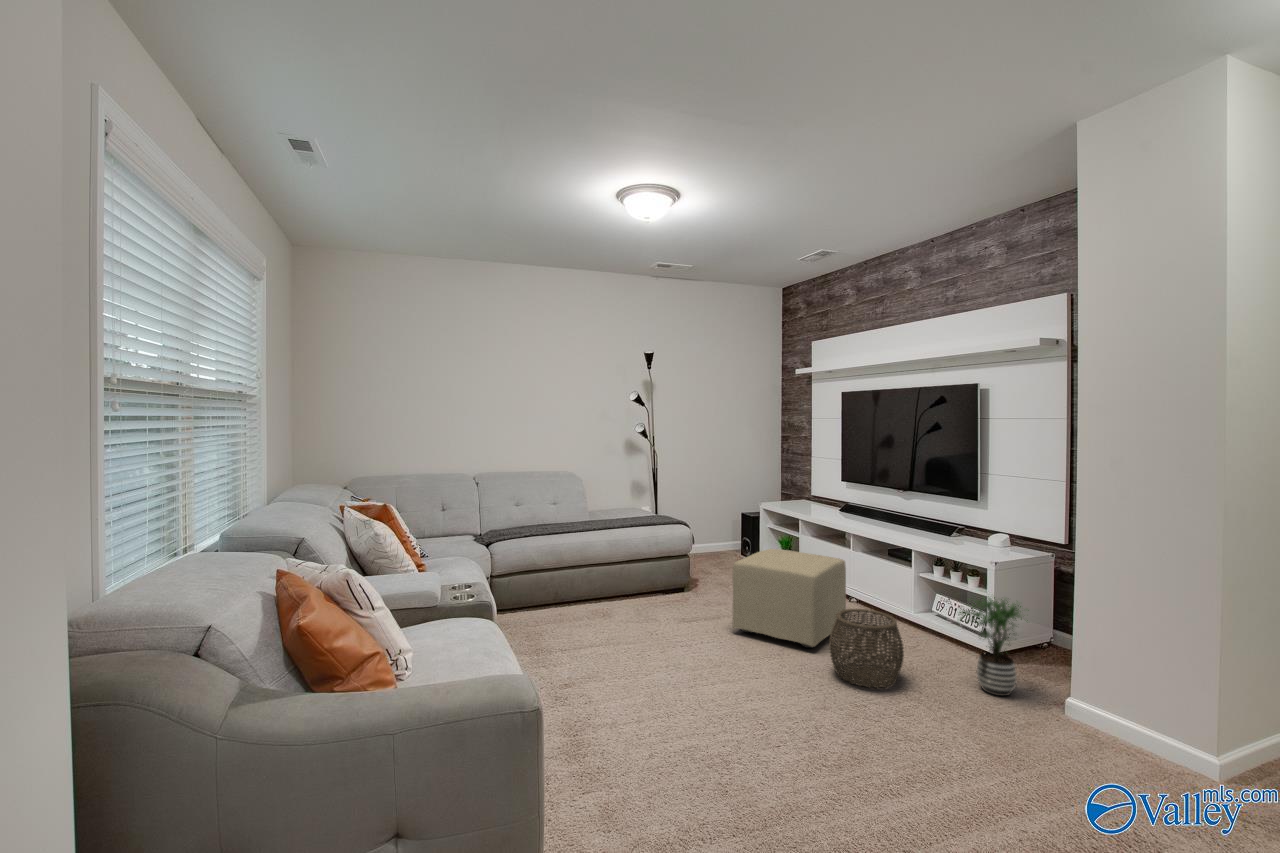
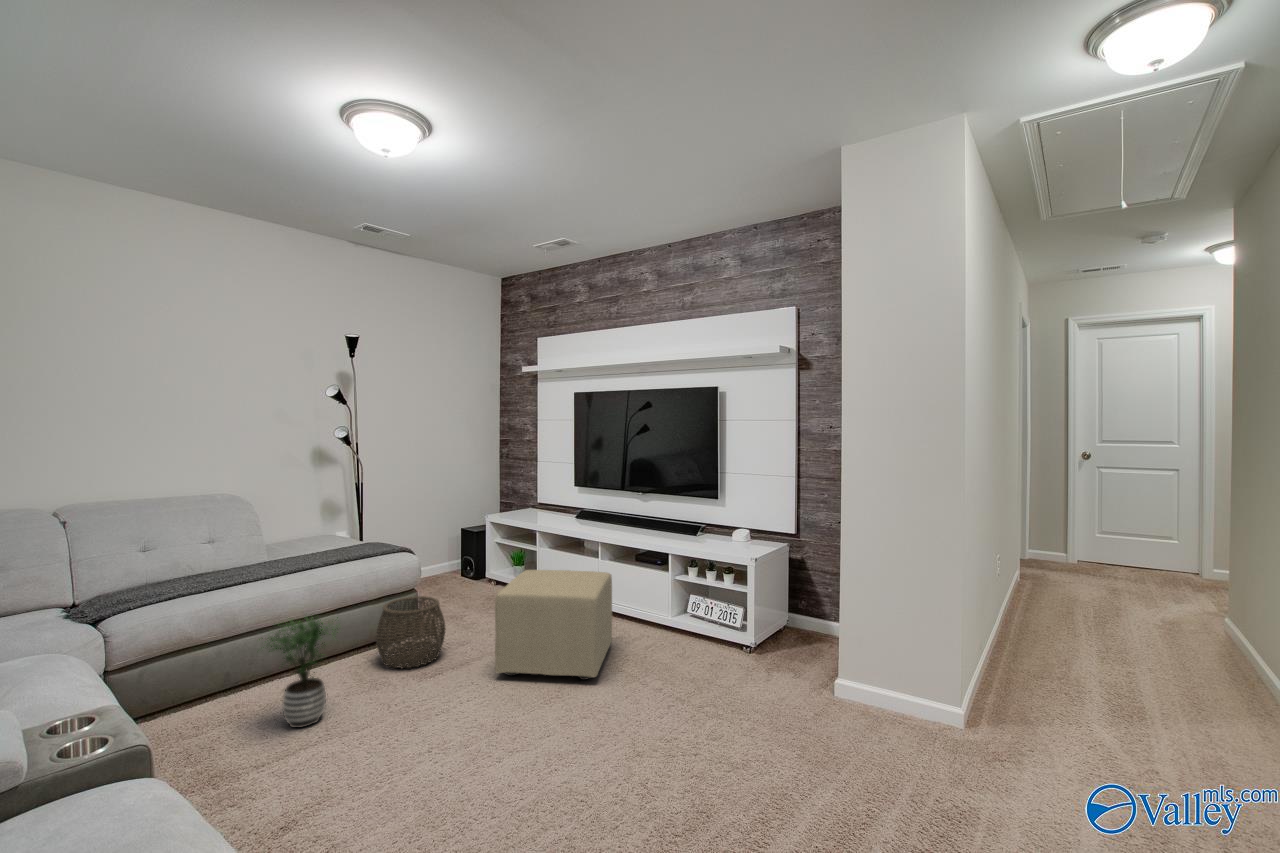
potted plant: present [959,597,1028,696] -> present [259,617,338,728]
woven basket: present [829,609,904,688] -> present [376,596,445,668]

